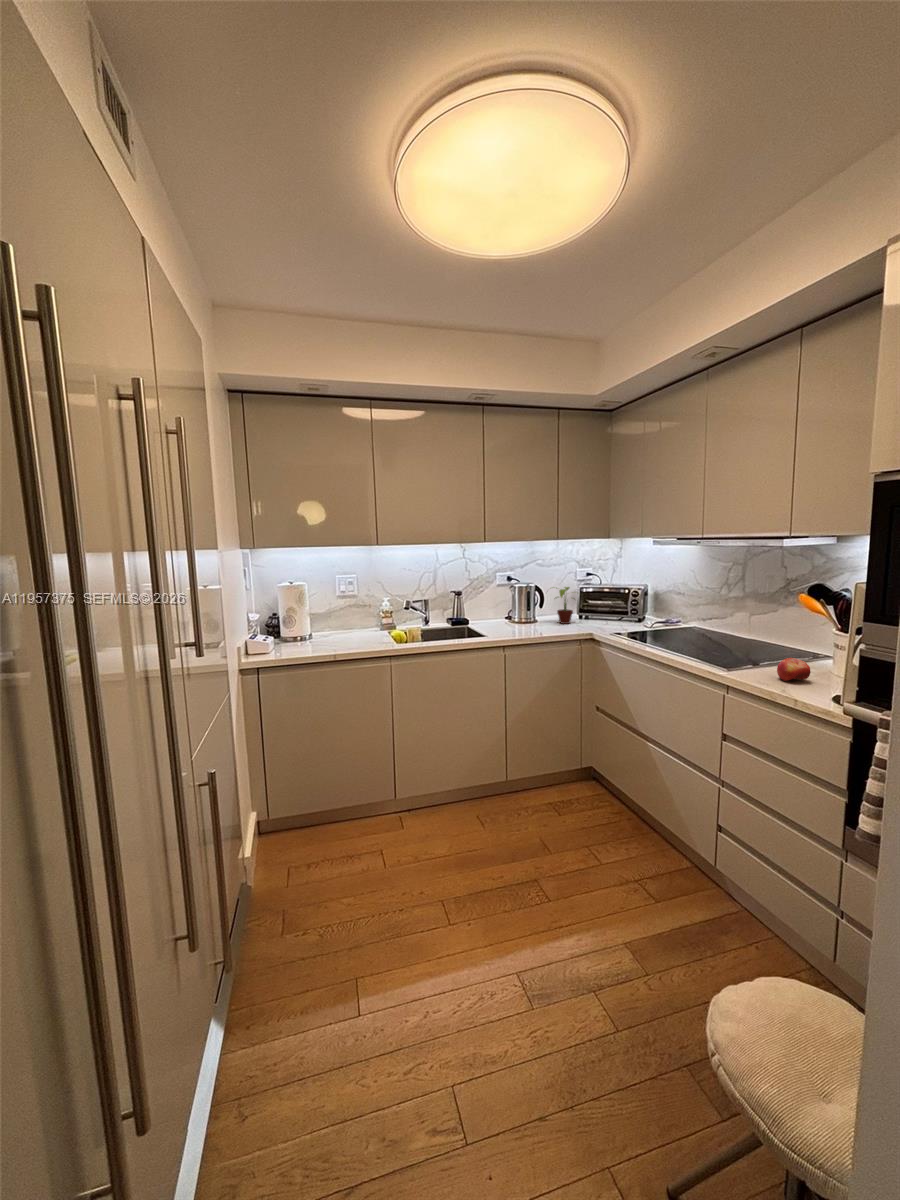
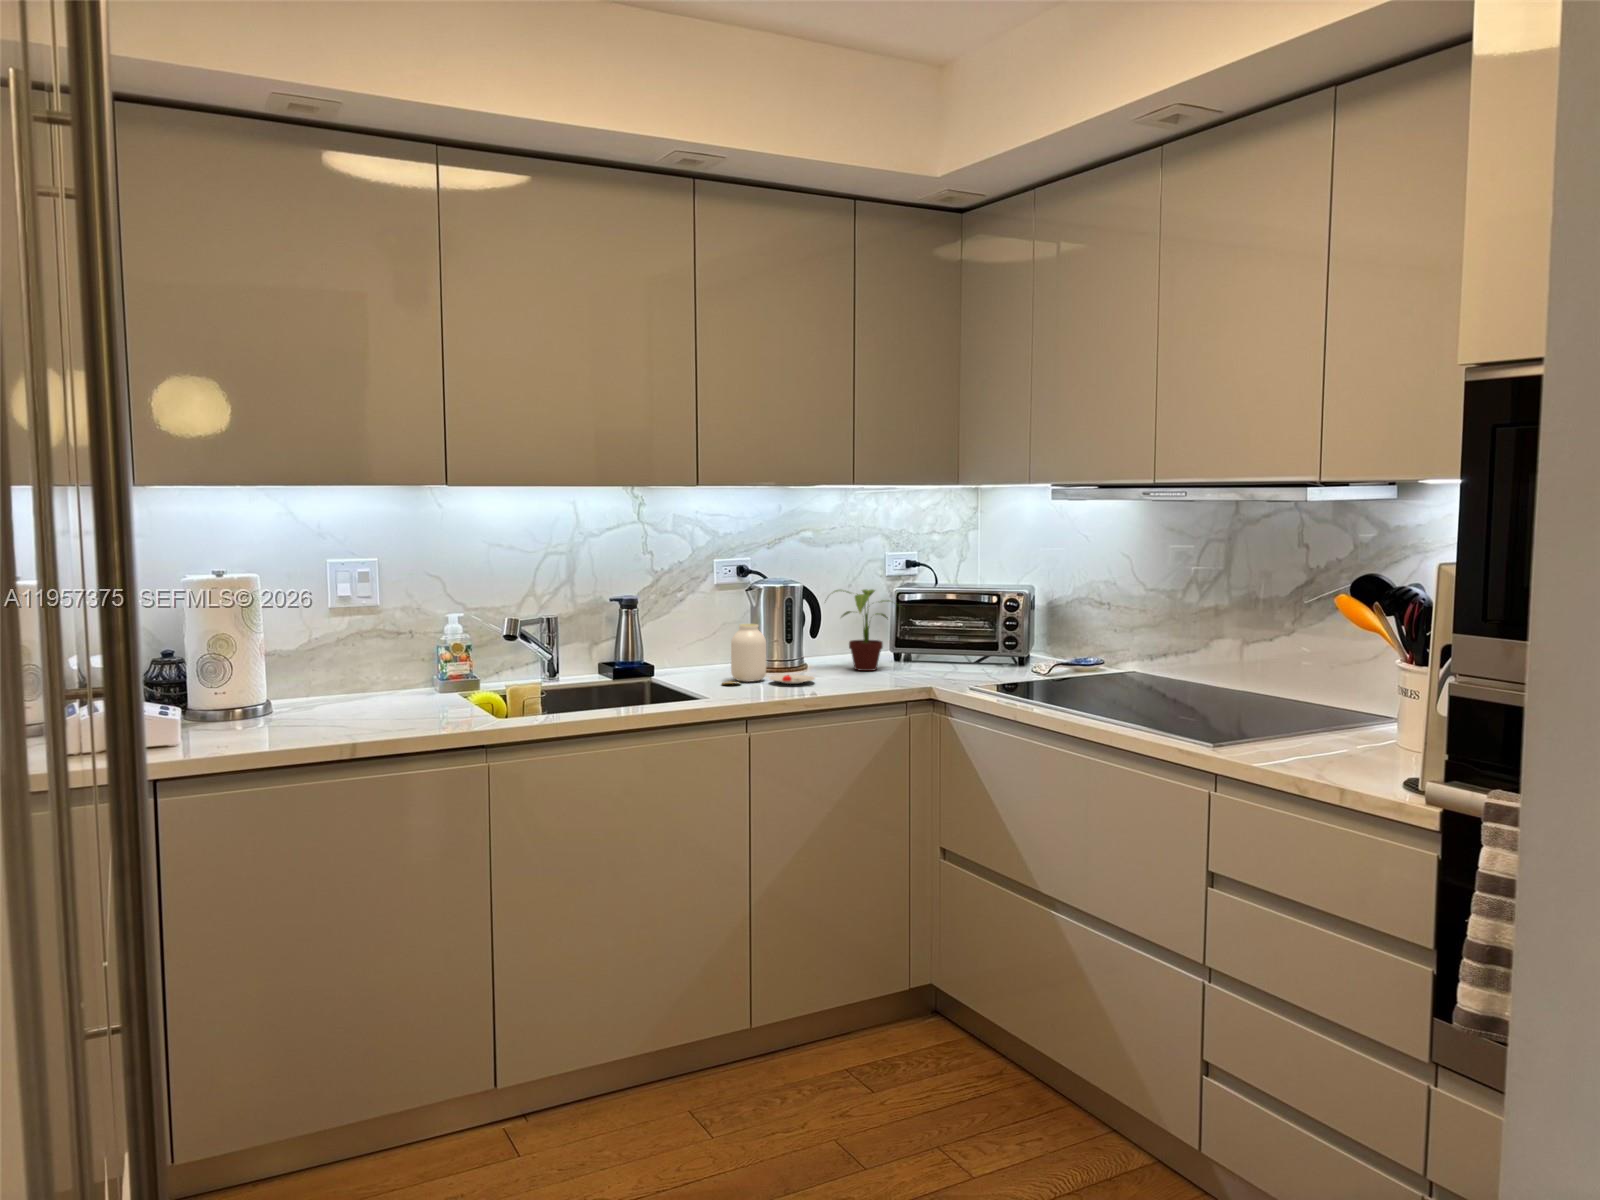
jar: none [498,603,540,630] -> present [722,624,815,684]
fruit: present [777,658,811,681] -> none [1303,715,1361,760]

